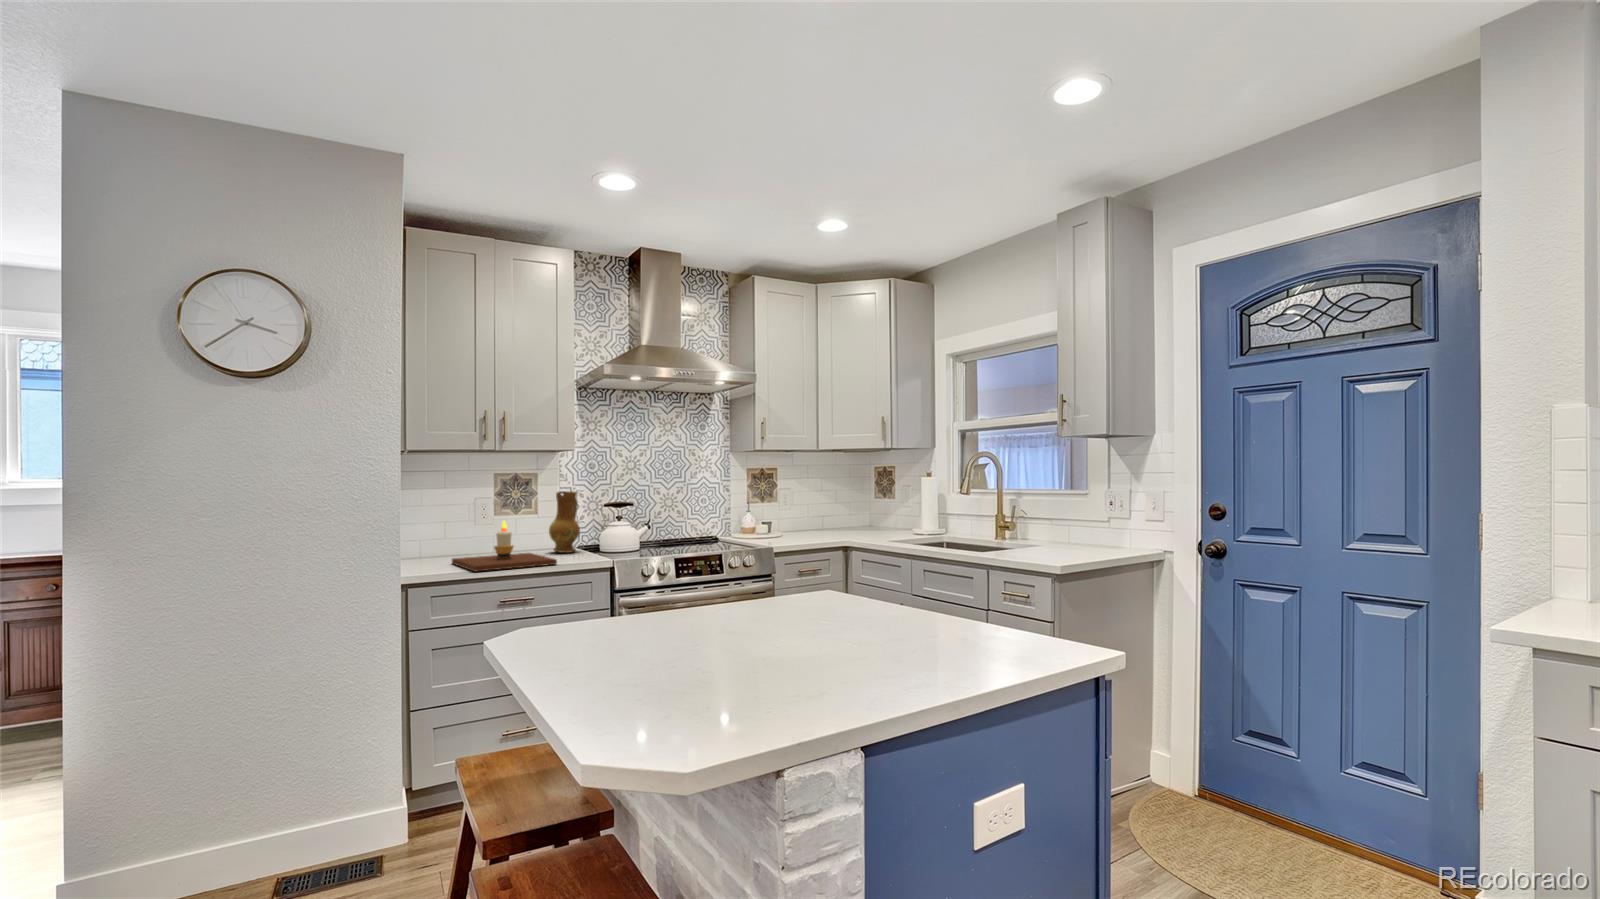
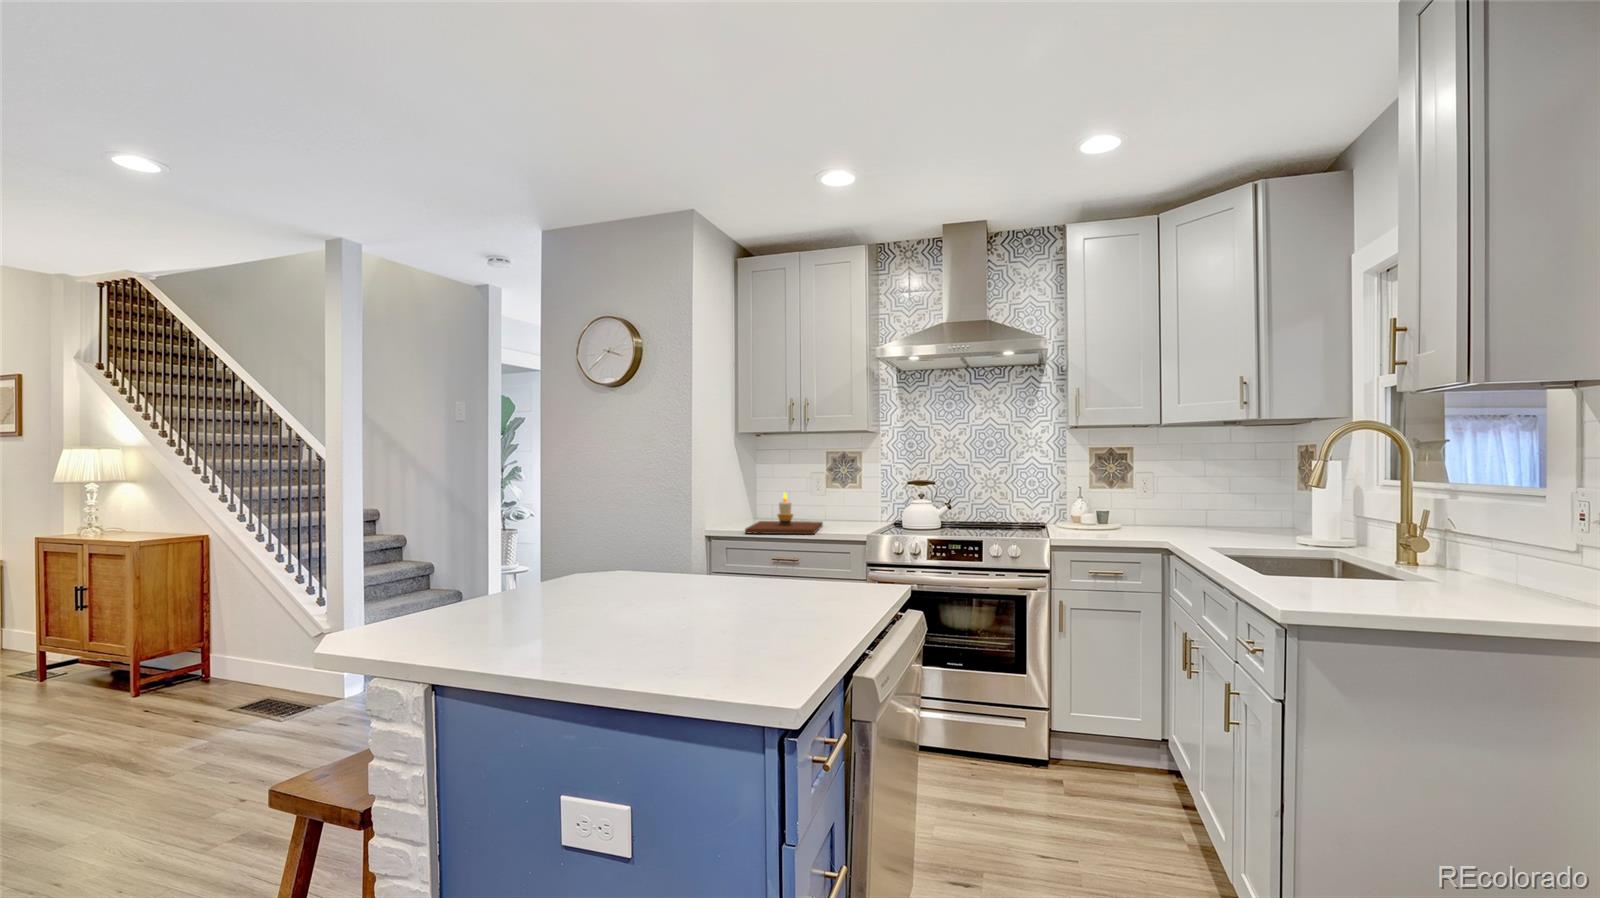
ceramic jug: present [549,491,580,553] -> none [846,468,876,525]

